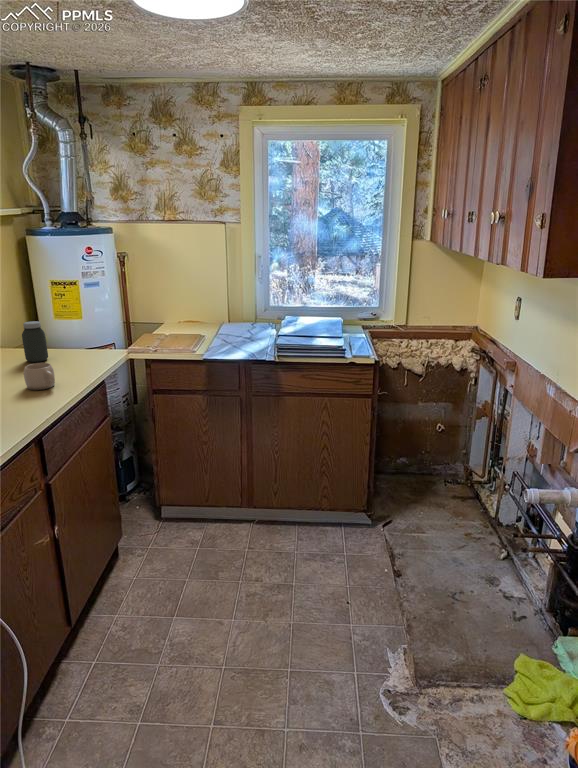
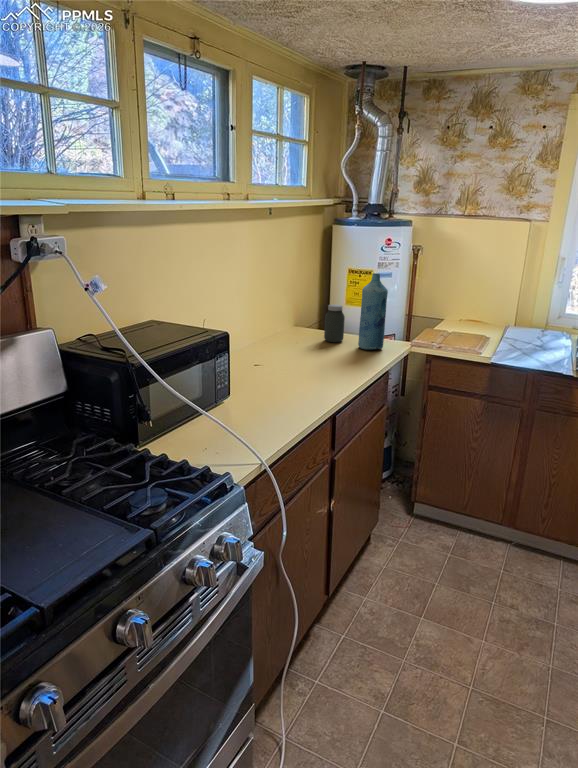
bottle: none [57,285,91,365] -> present [358,273,388,350]
mug: present [24,363,55,390] -> none [329,343,356,368]

